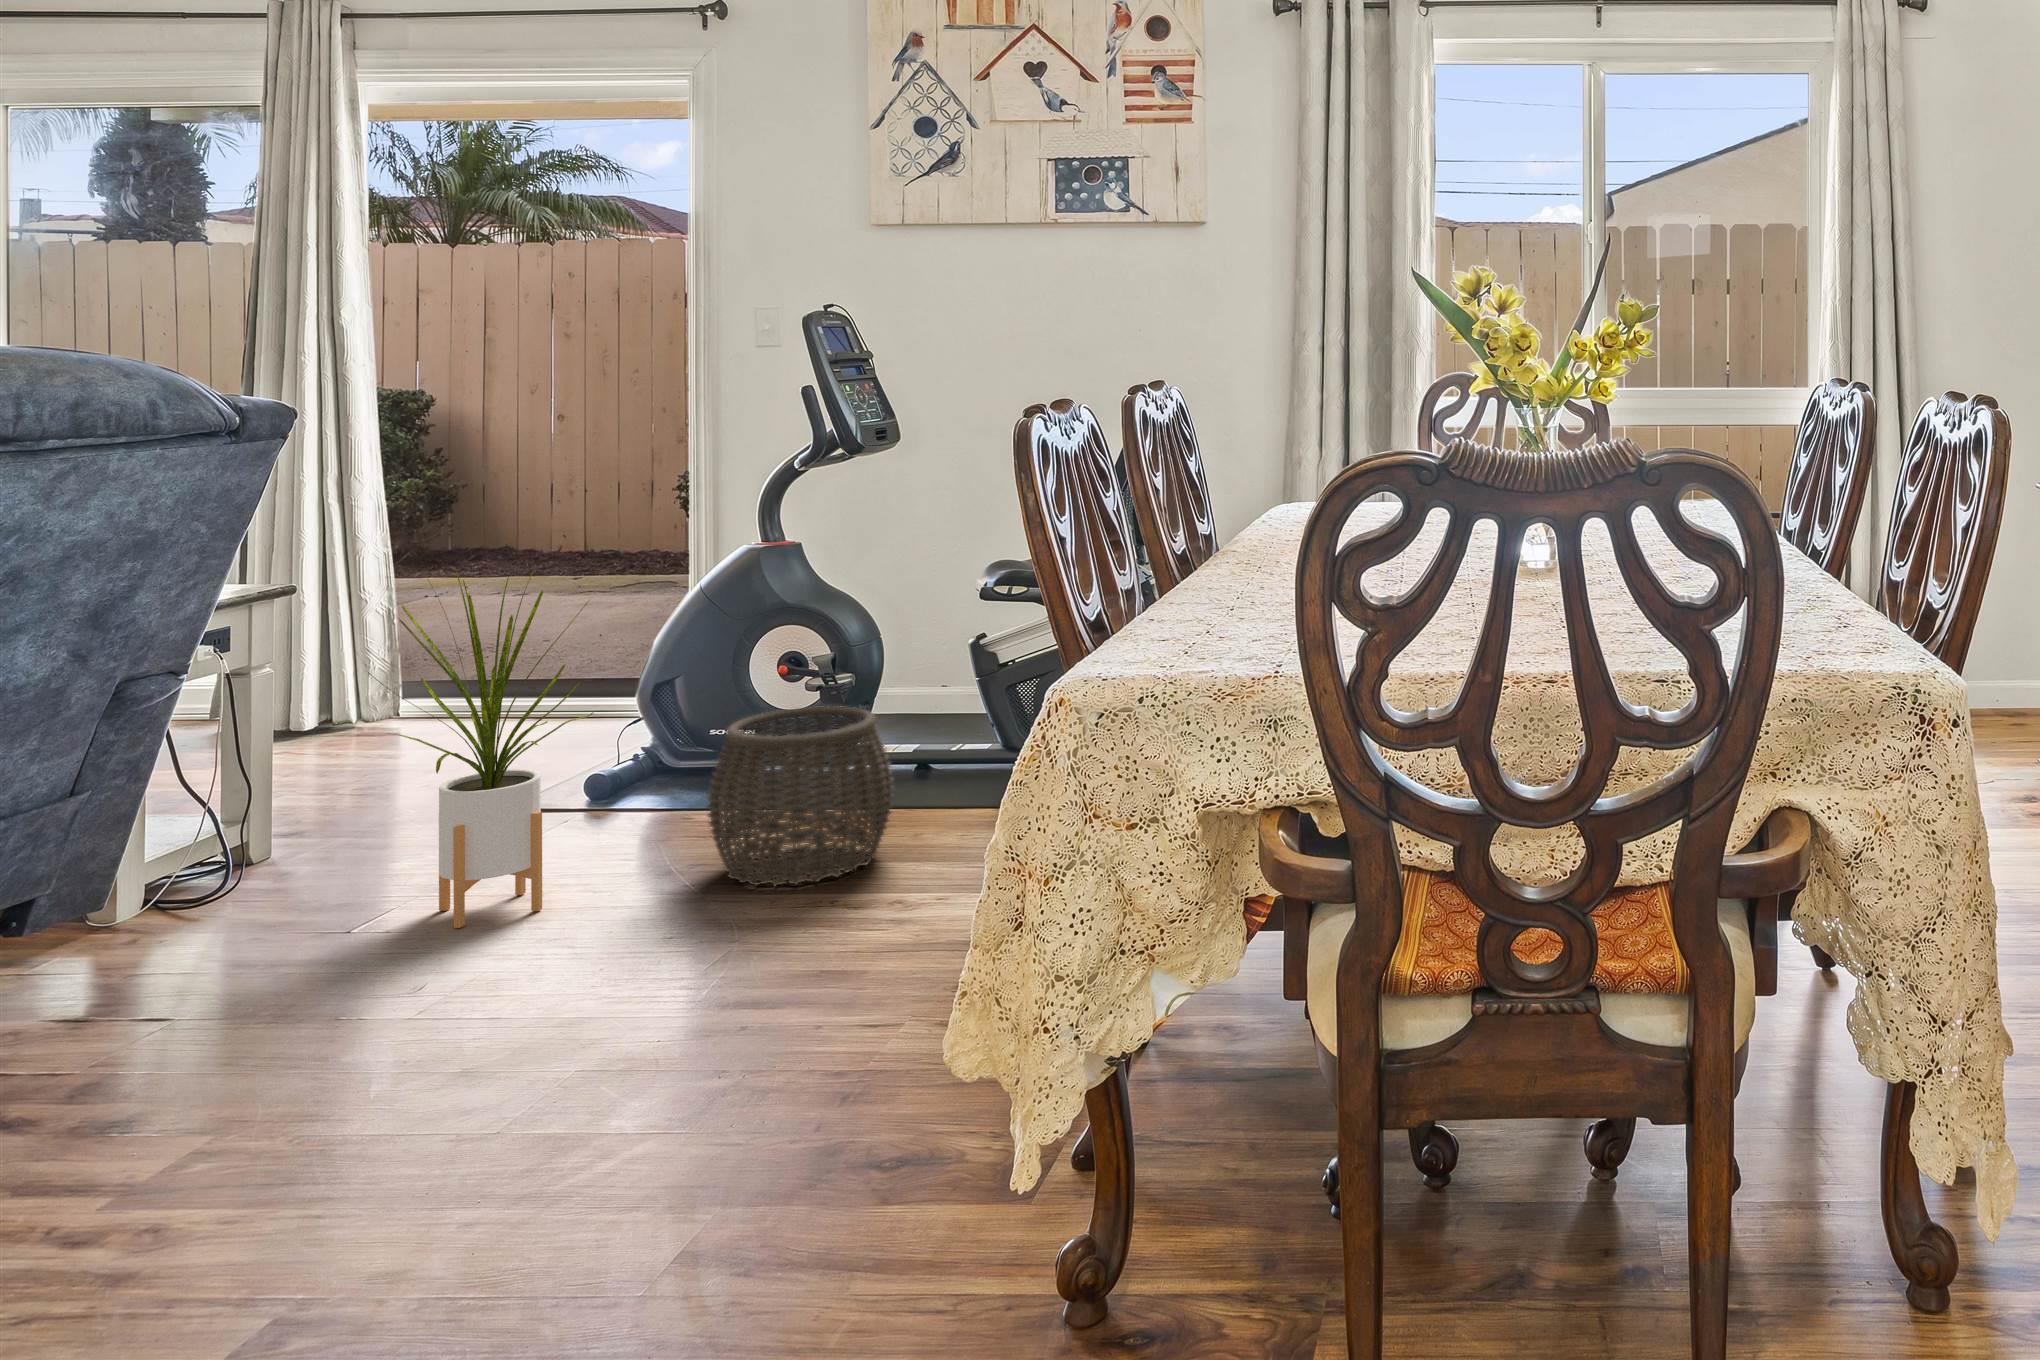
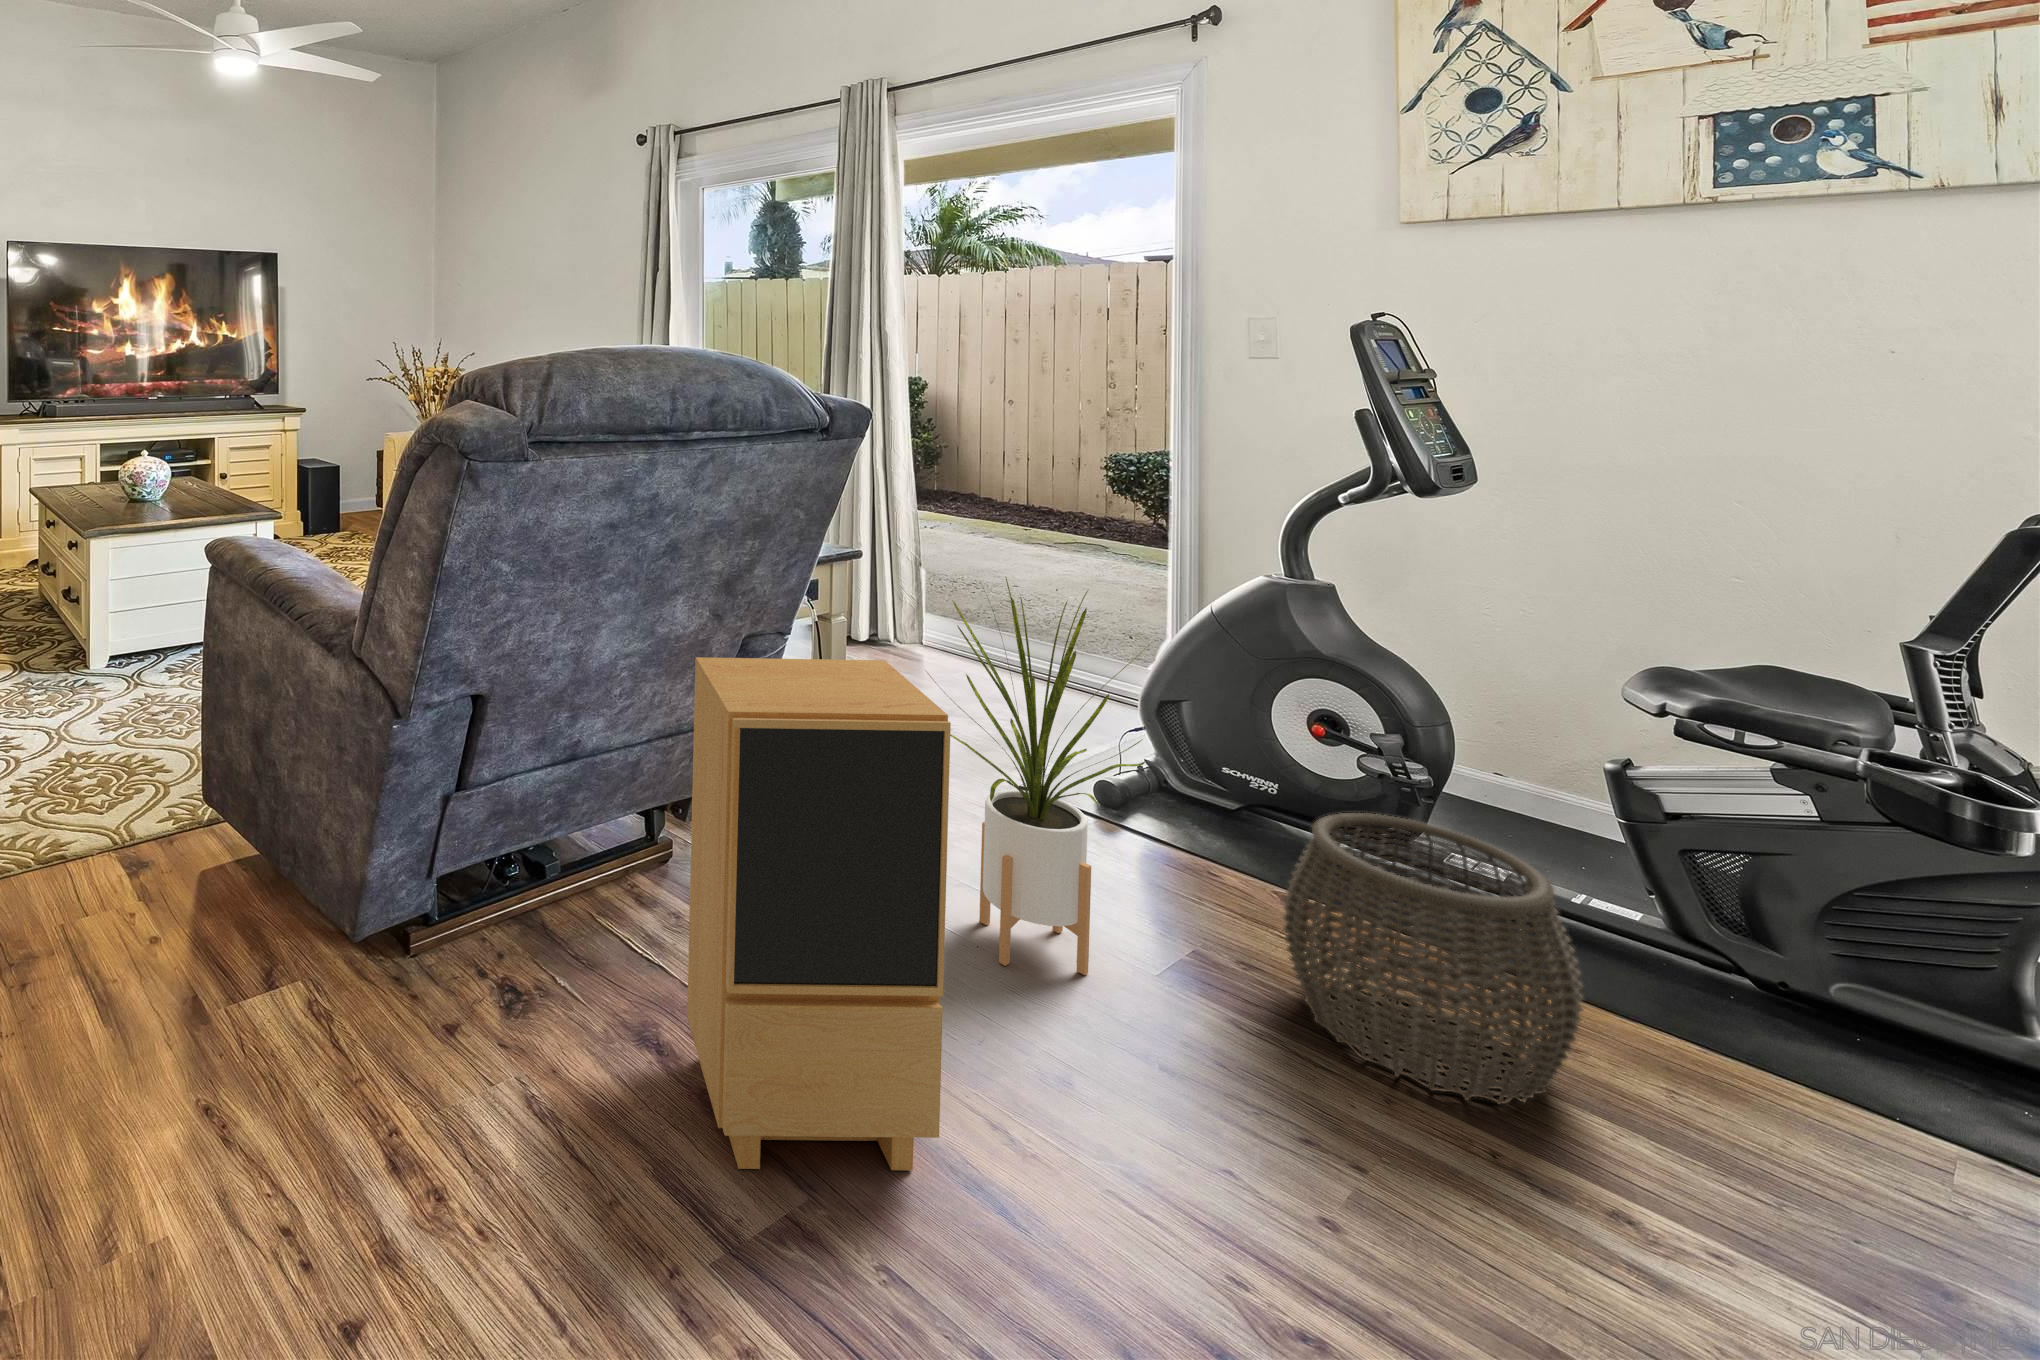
speaker: none [74,642,362,1113] -> present [687,657,951,1170]

